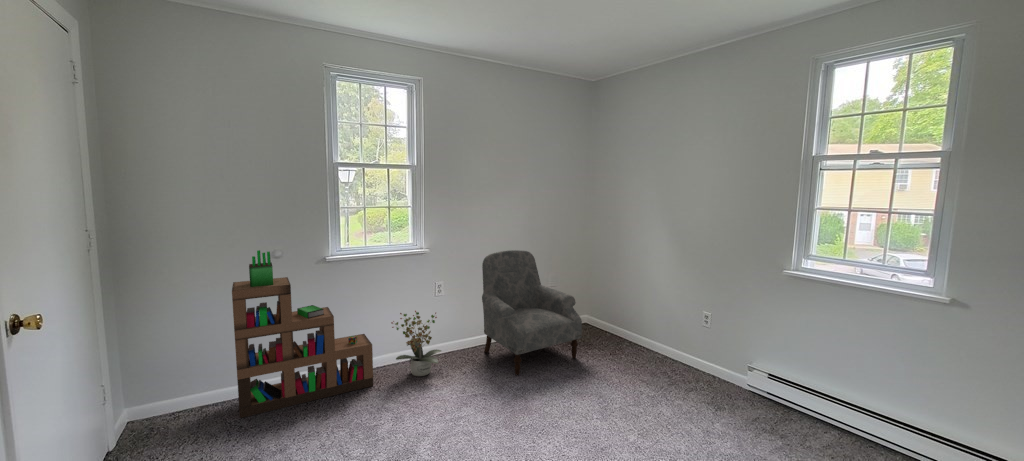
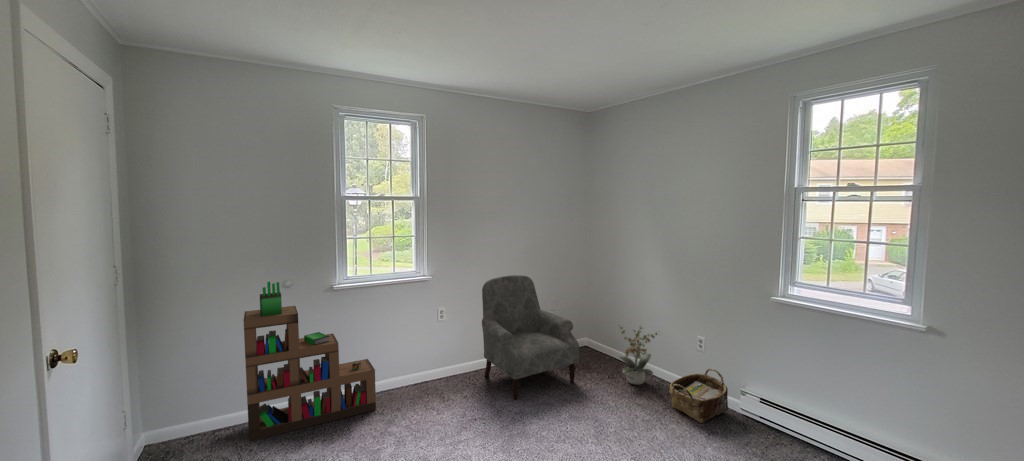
potted plant: present [391,311,441,376] -> present [620,327,657,385]
woven basket: none [675,344,735,398] -> present [670,369,728,423]

